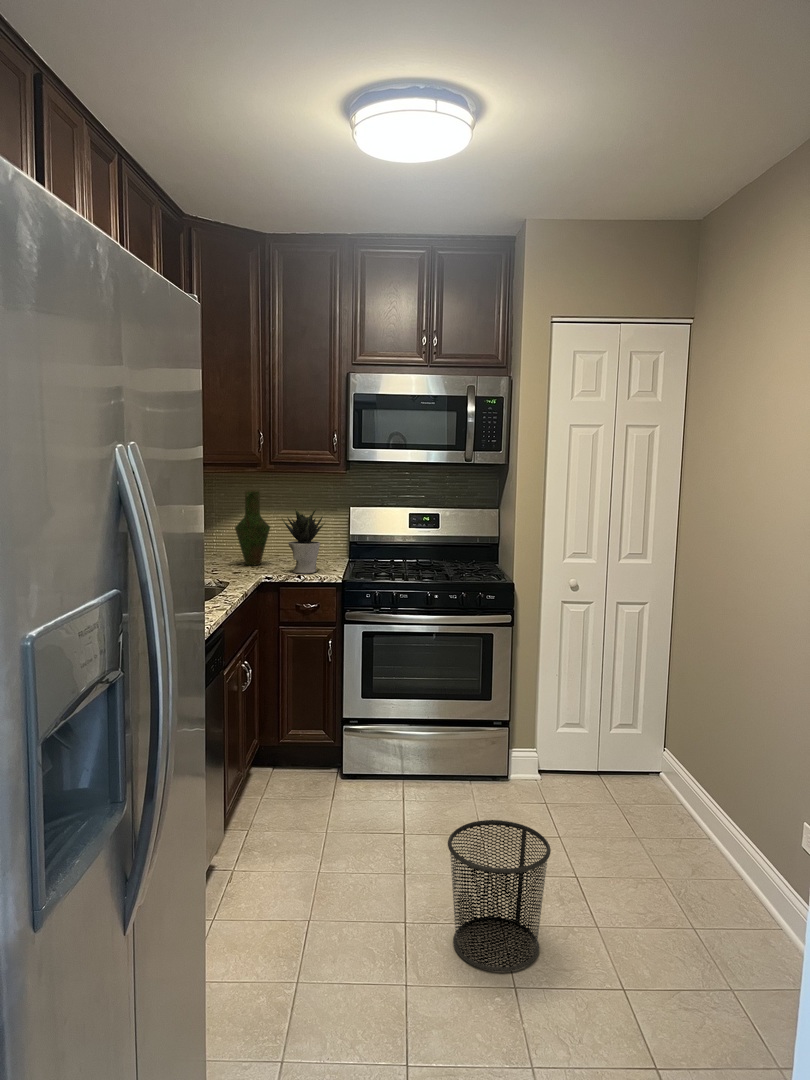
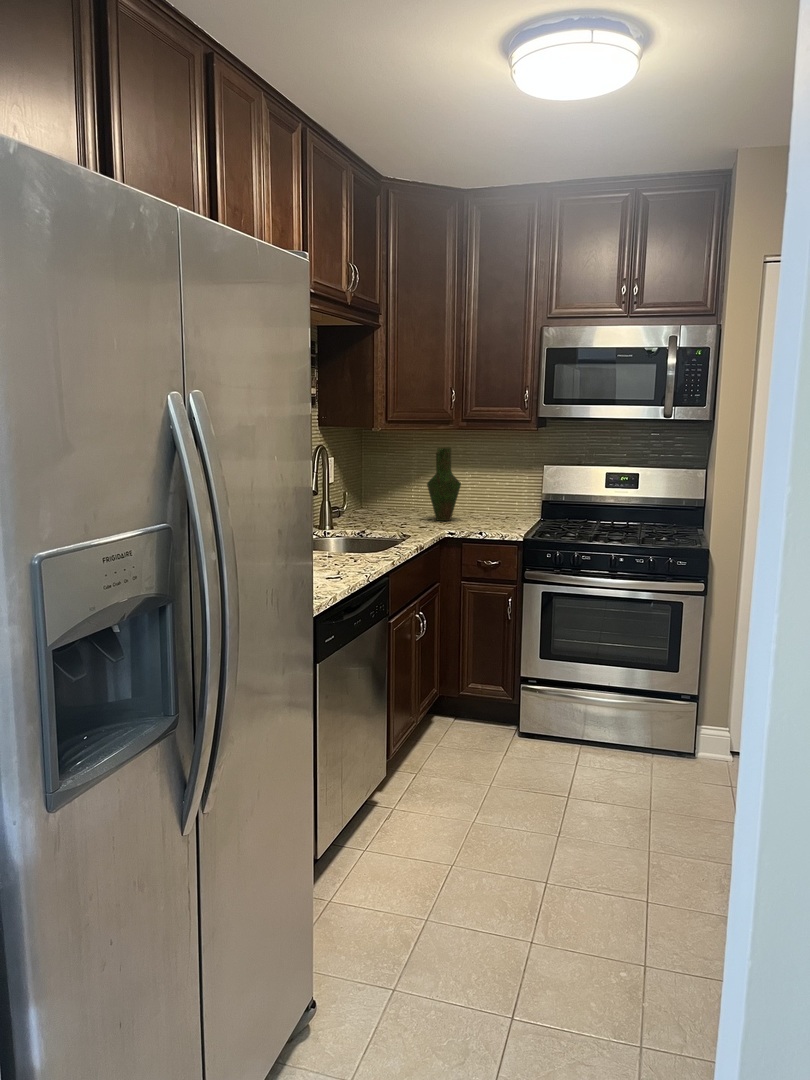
potted plant: present [282,506,325,573] -> none [469,463,514,530]
waste bin: present [448,820,551,972] -> none [585,790,695,945]

